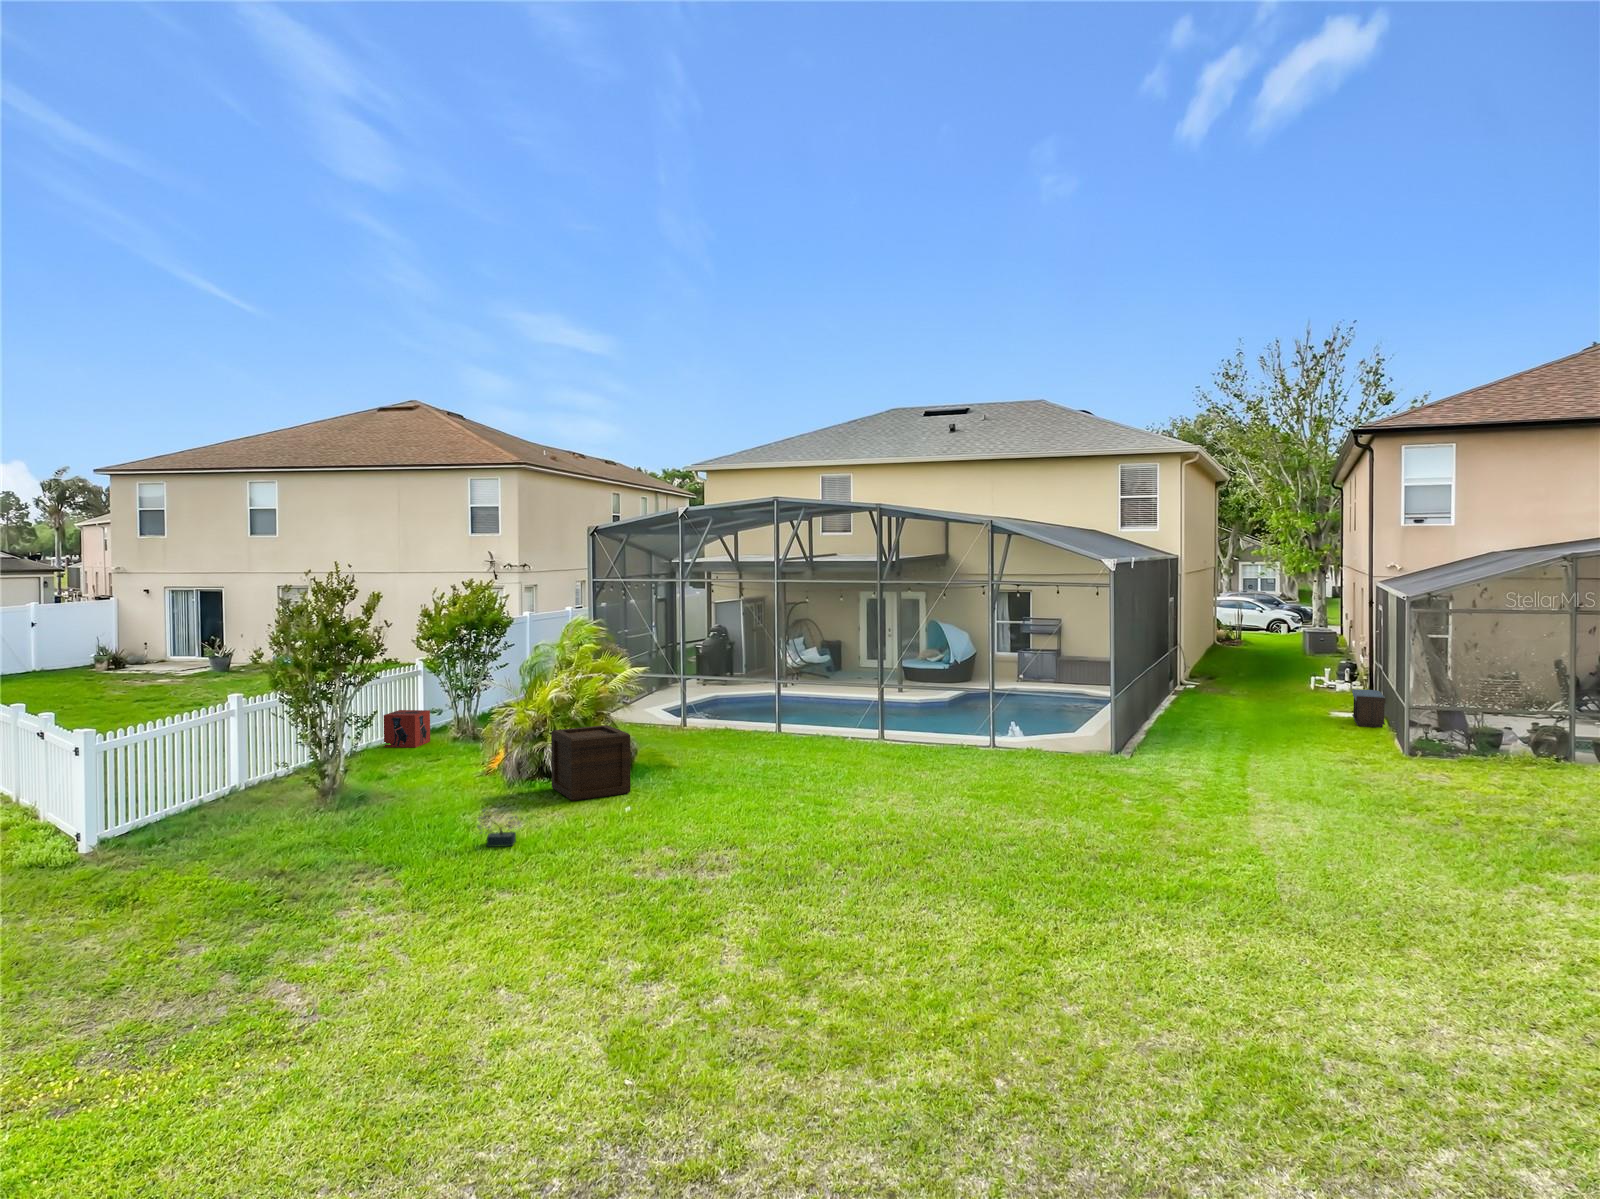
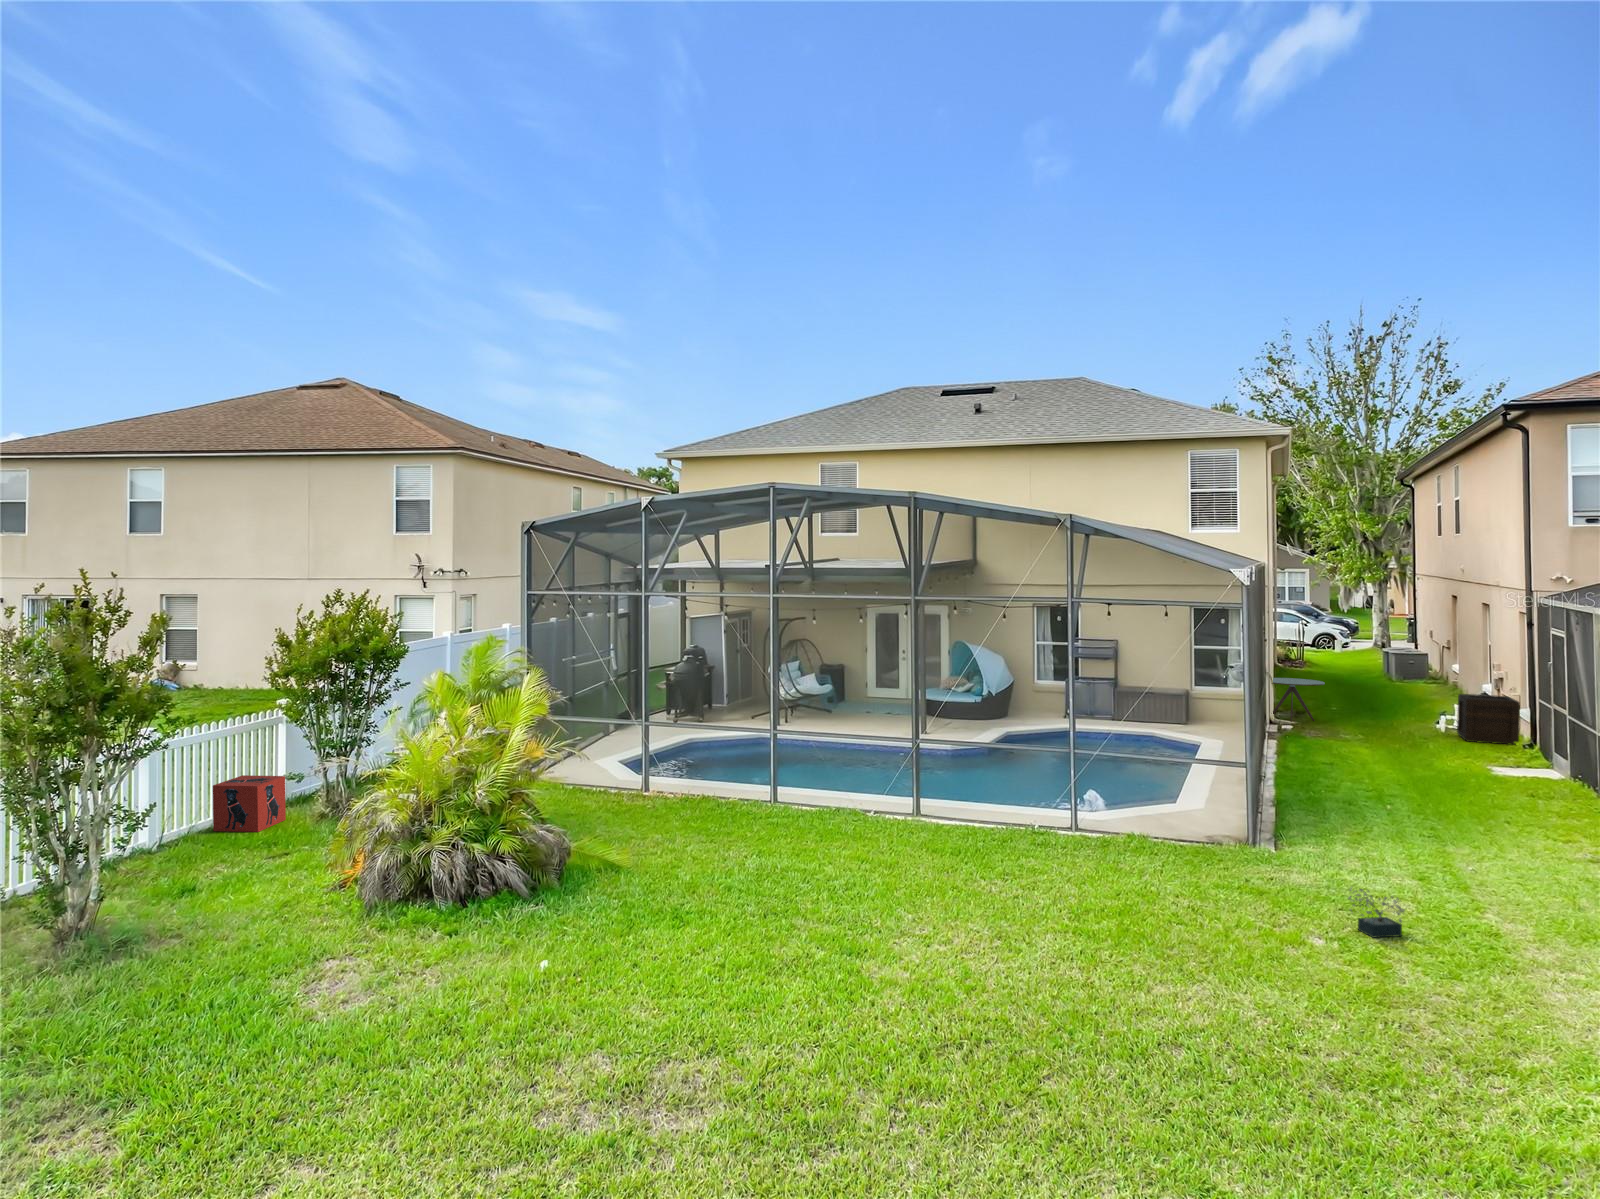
round table: none [1178,650,1229,685] -> present [1272,678,1325,722]
bench: present [1352,689,1386,728] -> none [1524,738,1583,792]
wooden crate: present [551,725,631,801] -> present [1457,694,1520,745]
decorative plant: present [478,808,519,847] -> present [1349,888,1404,938]

